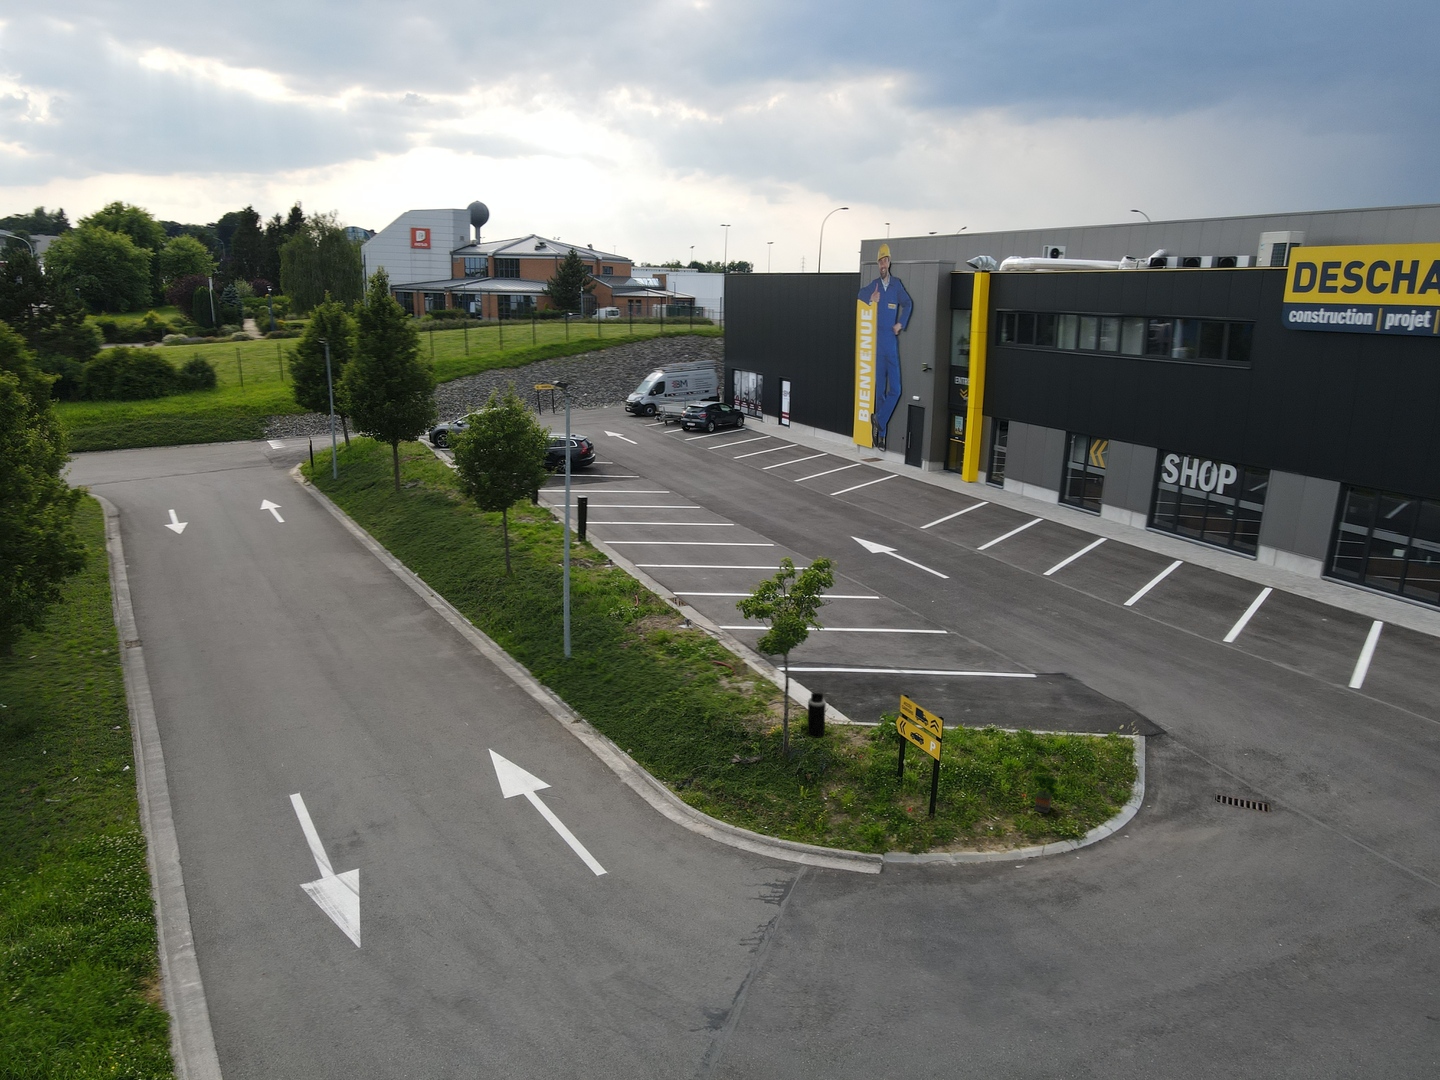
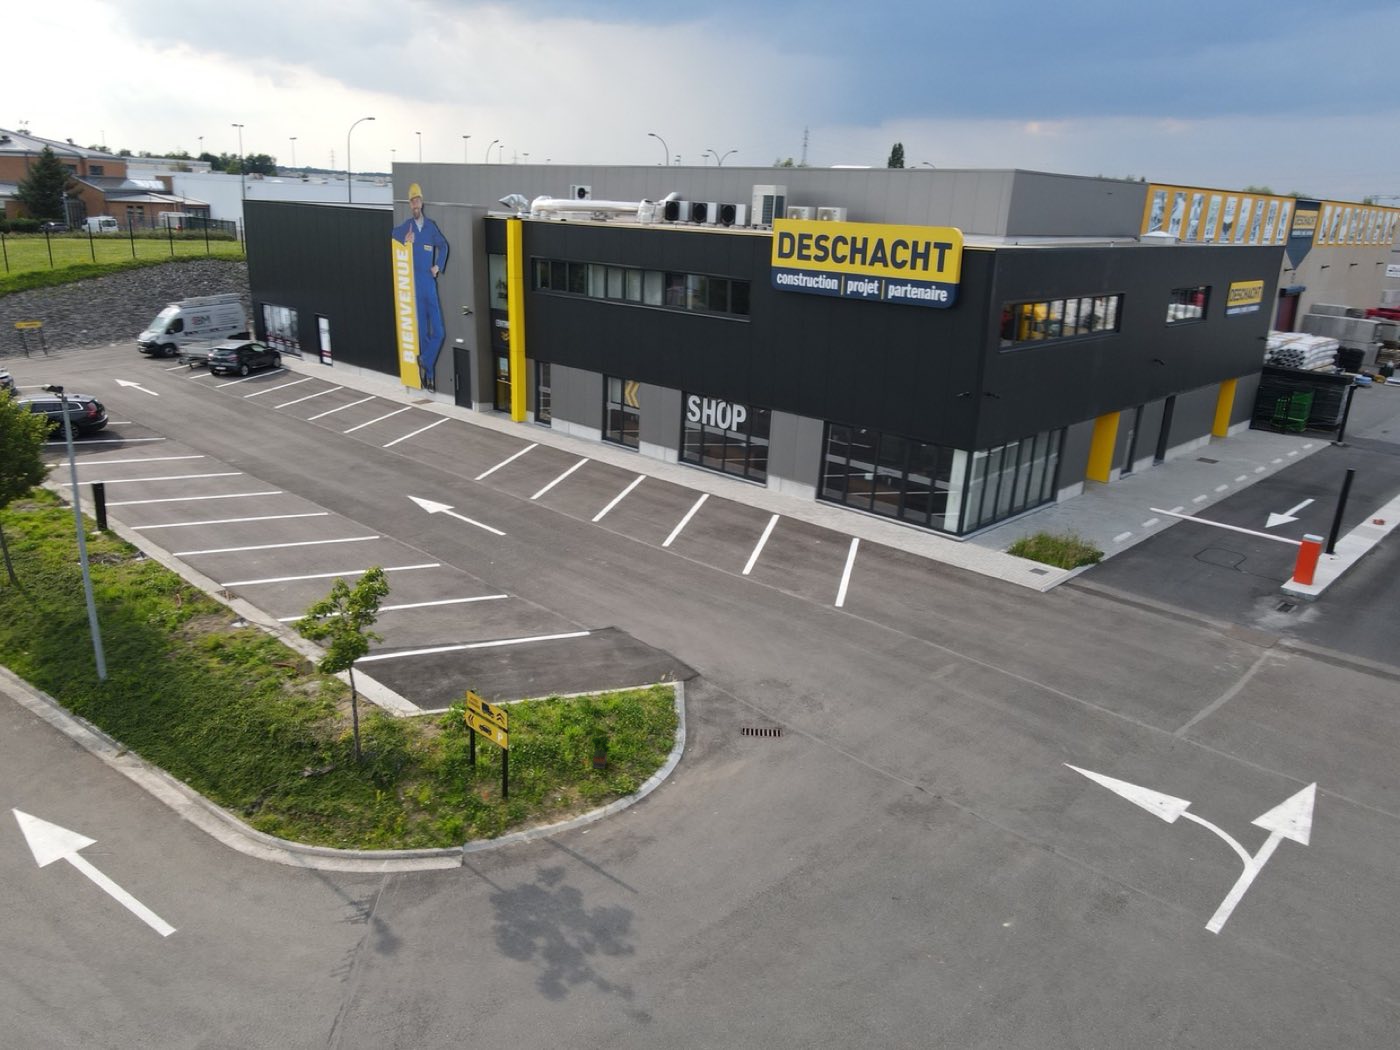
trash can: present [807,693,826,738] -> none [377,690,398,733]

